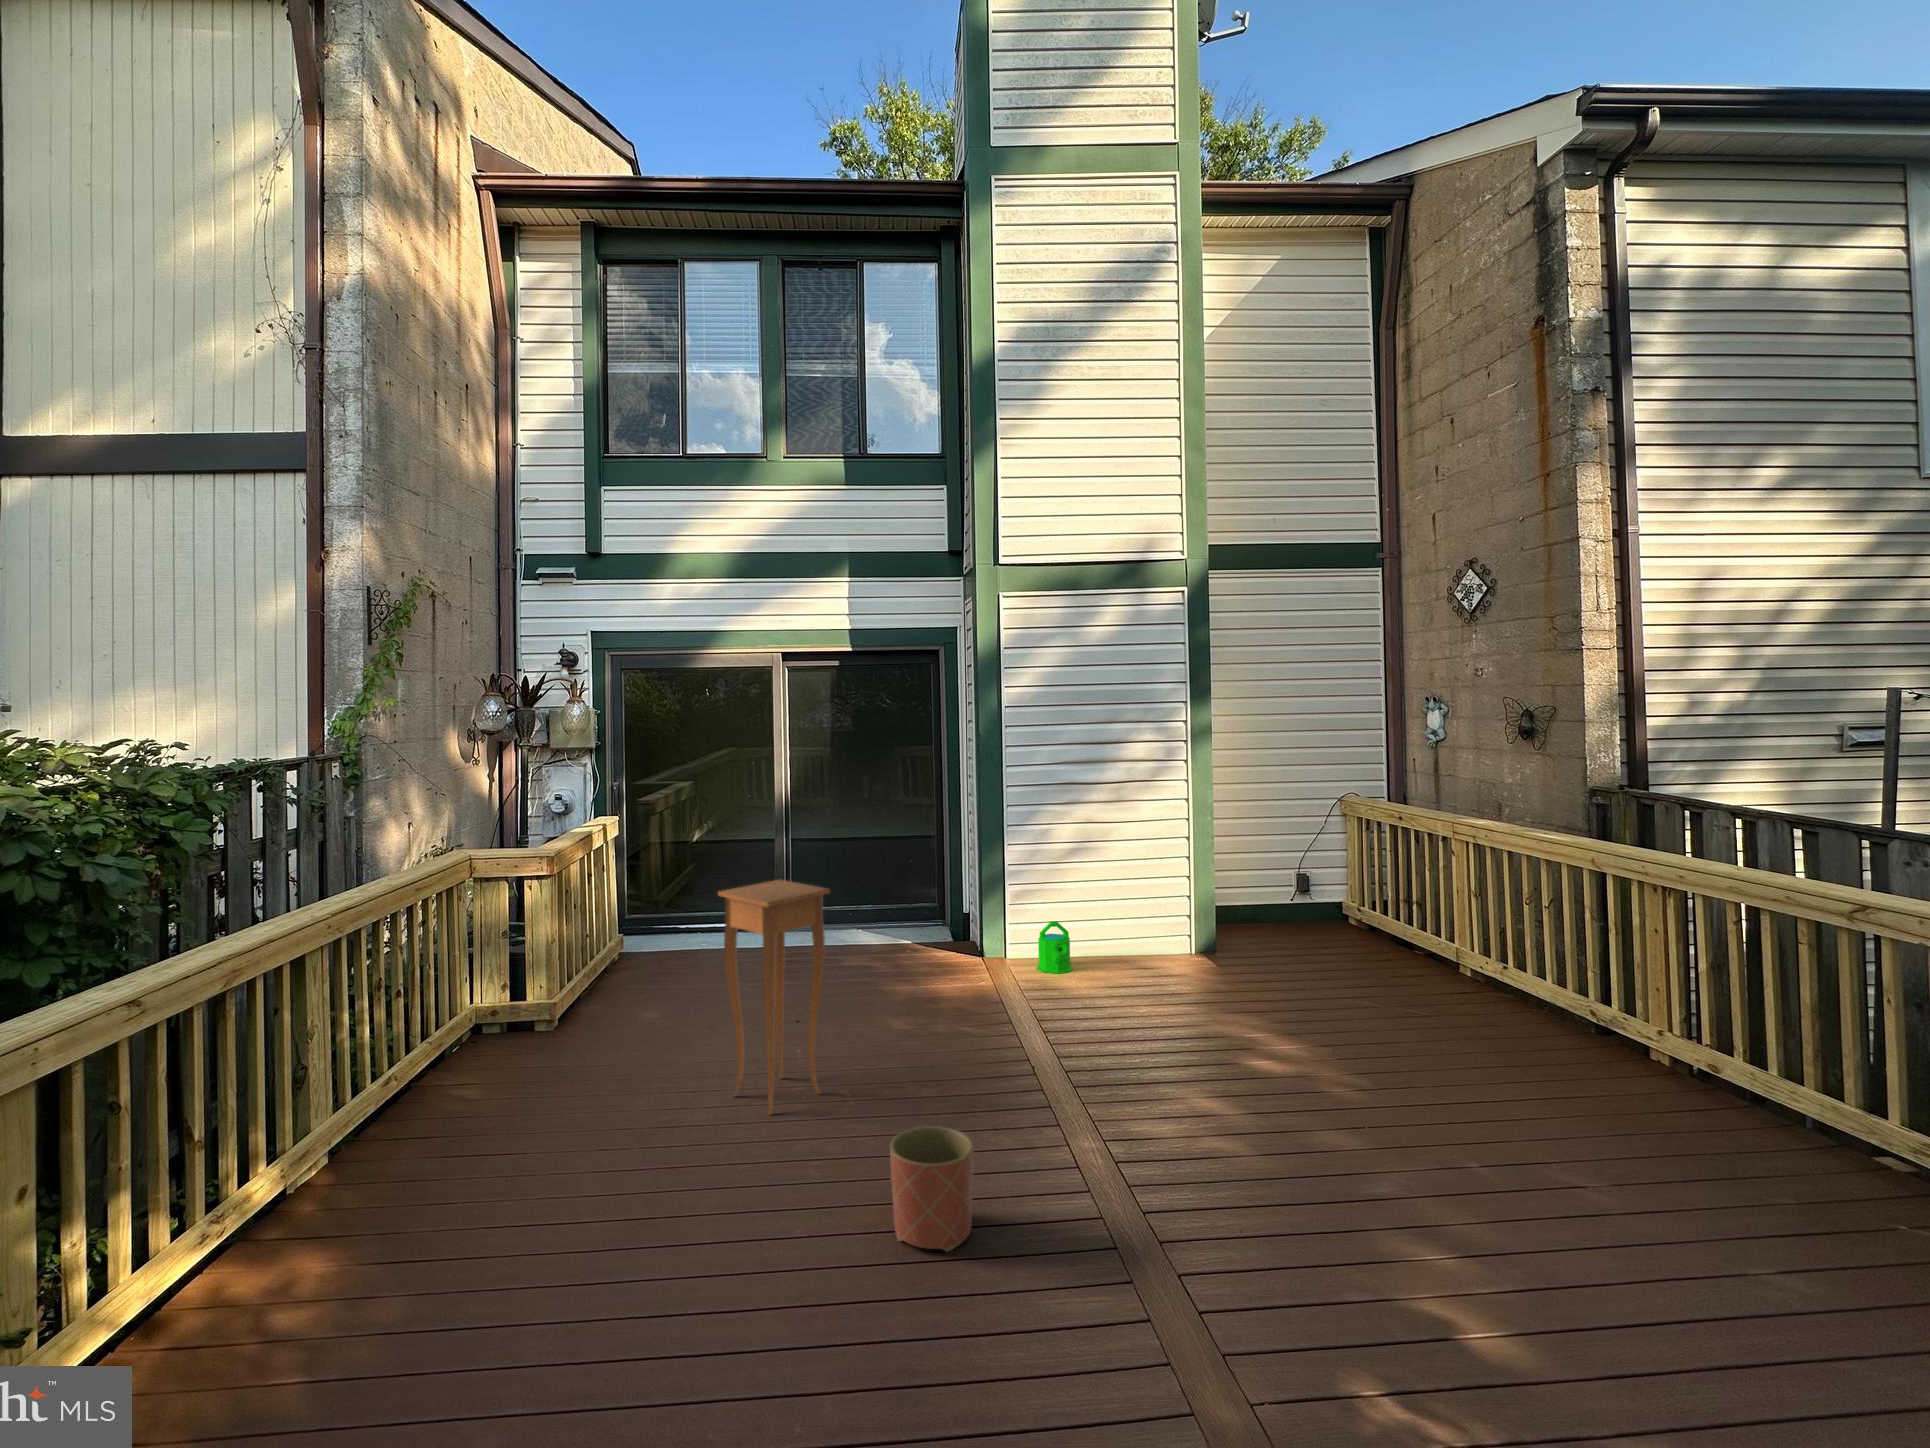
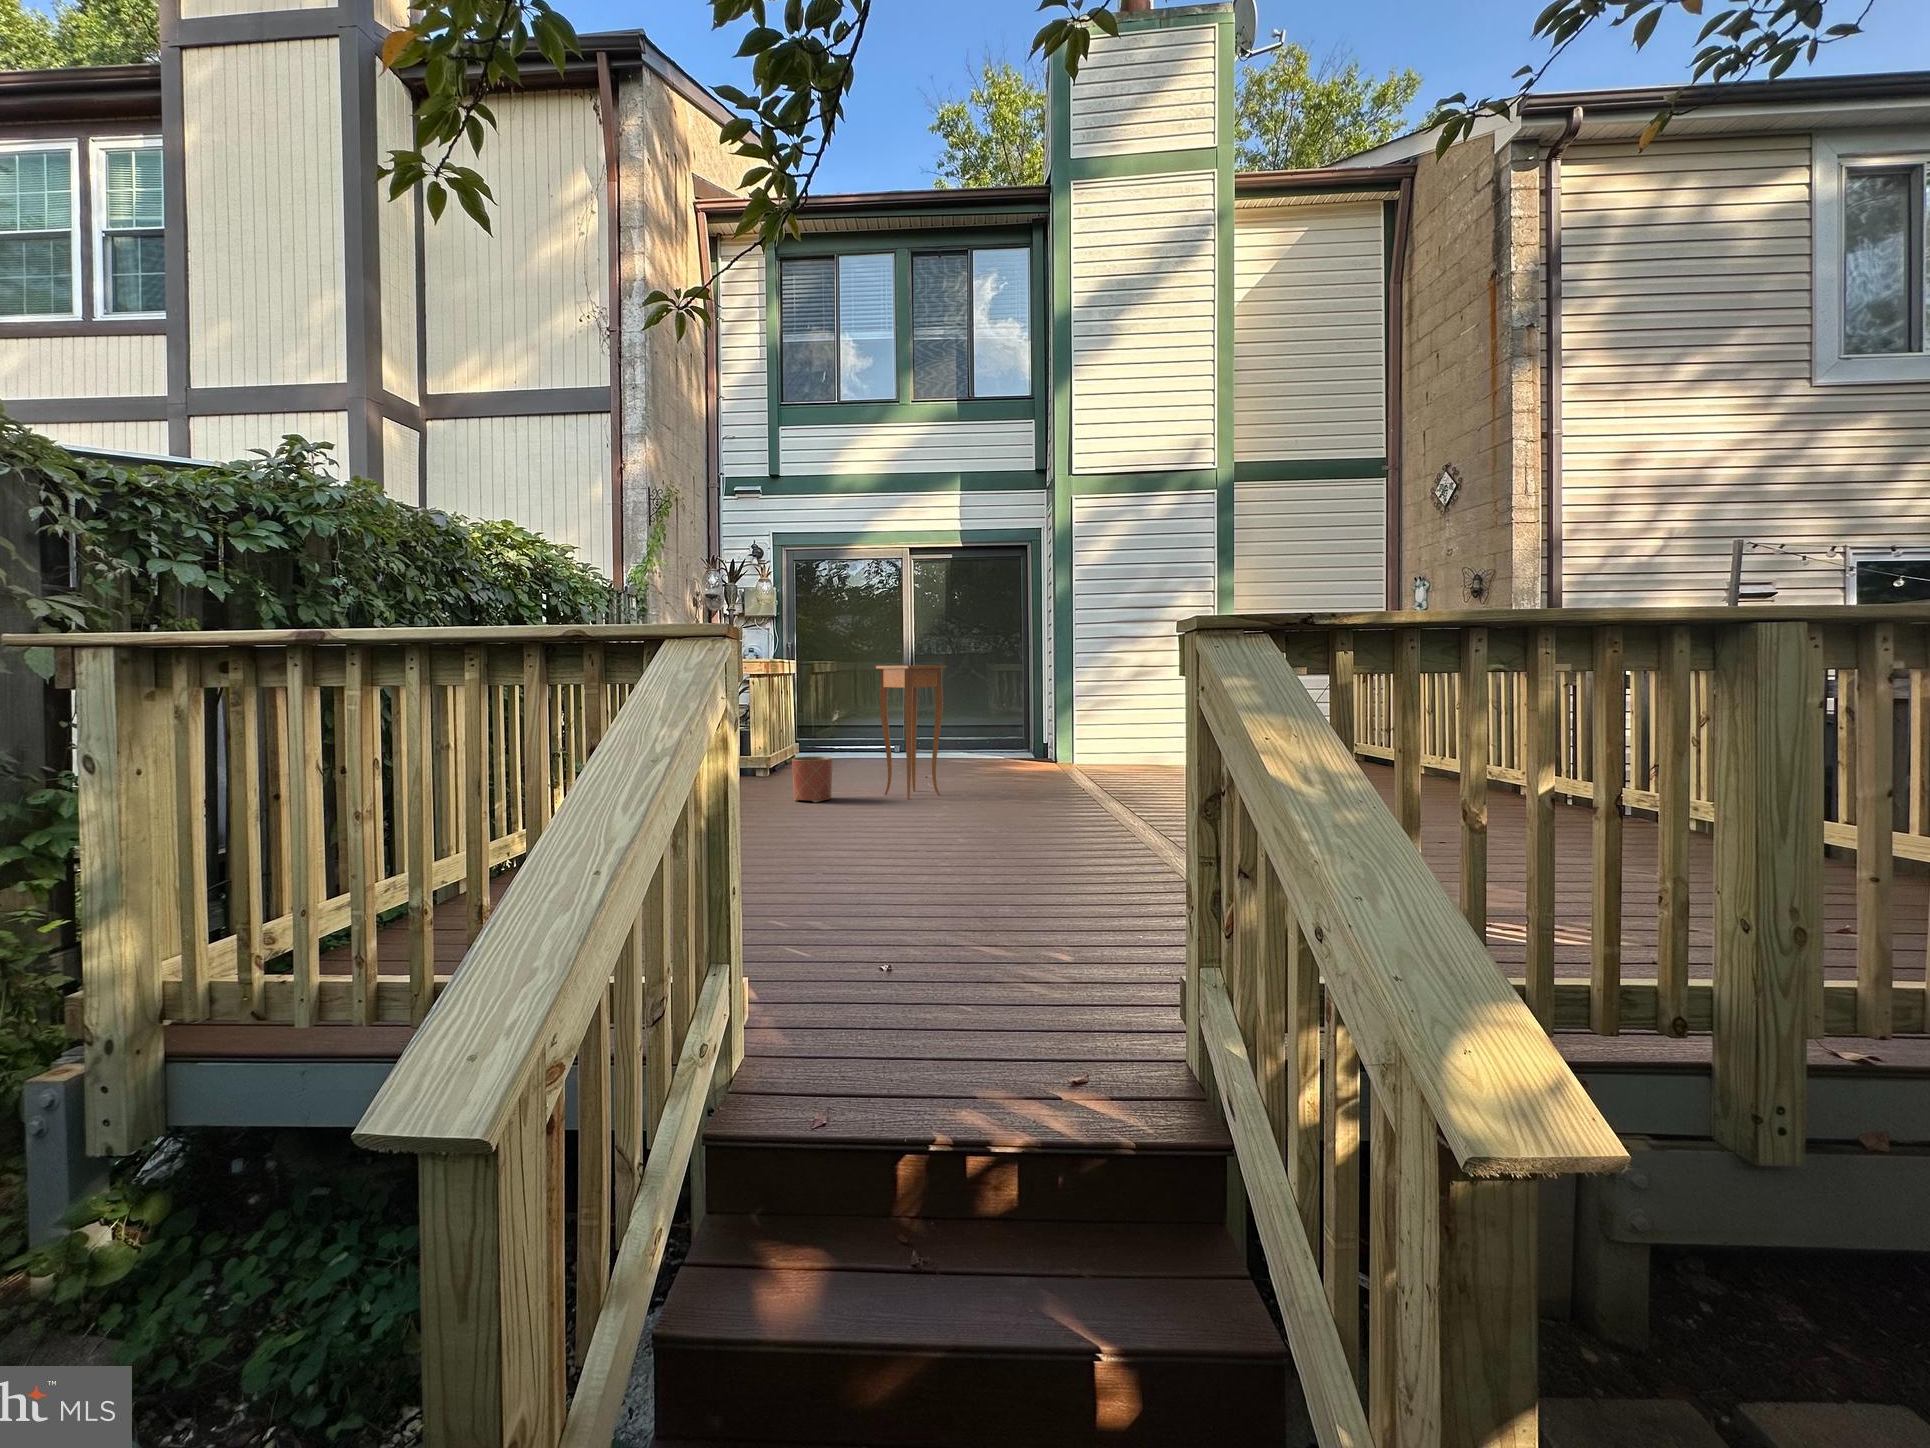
watering can: present [1037,921,1073,974] -> none [1094,732,1122,767]
planter: present [890,1126,974,1251] -> present [792,756,833,802]

